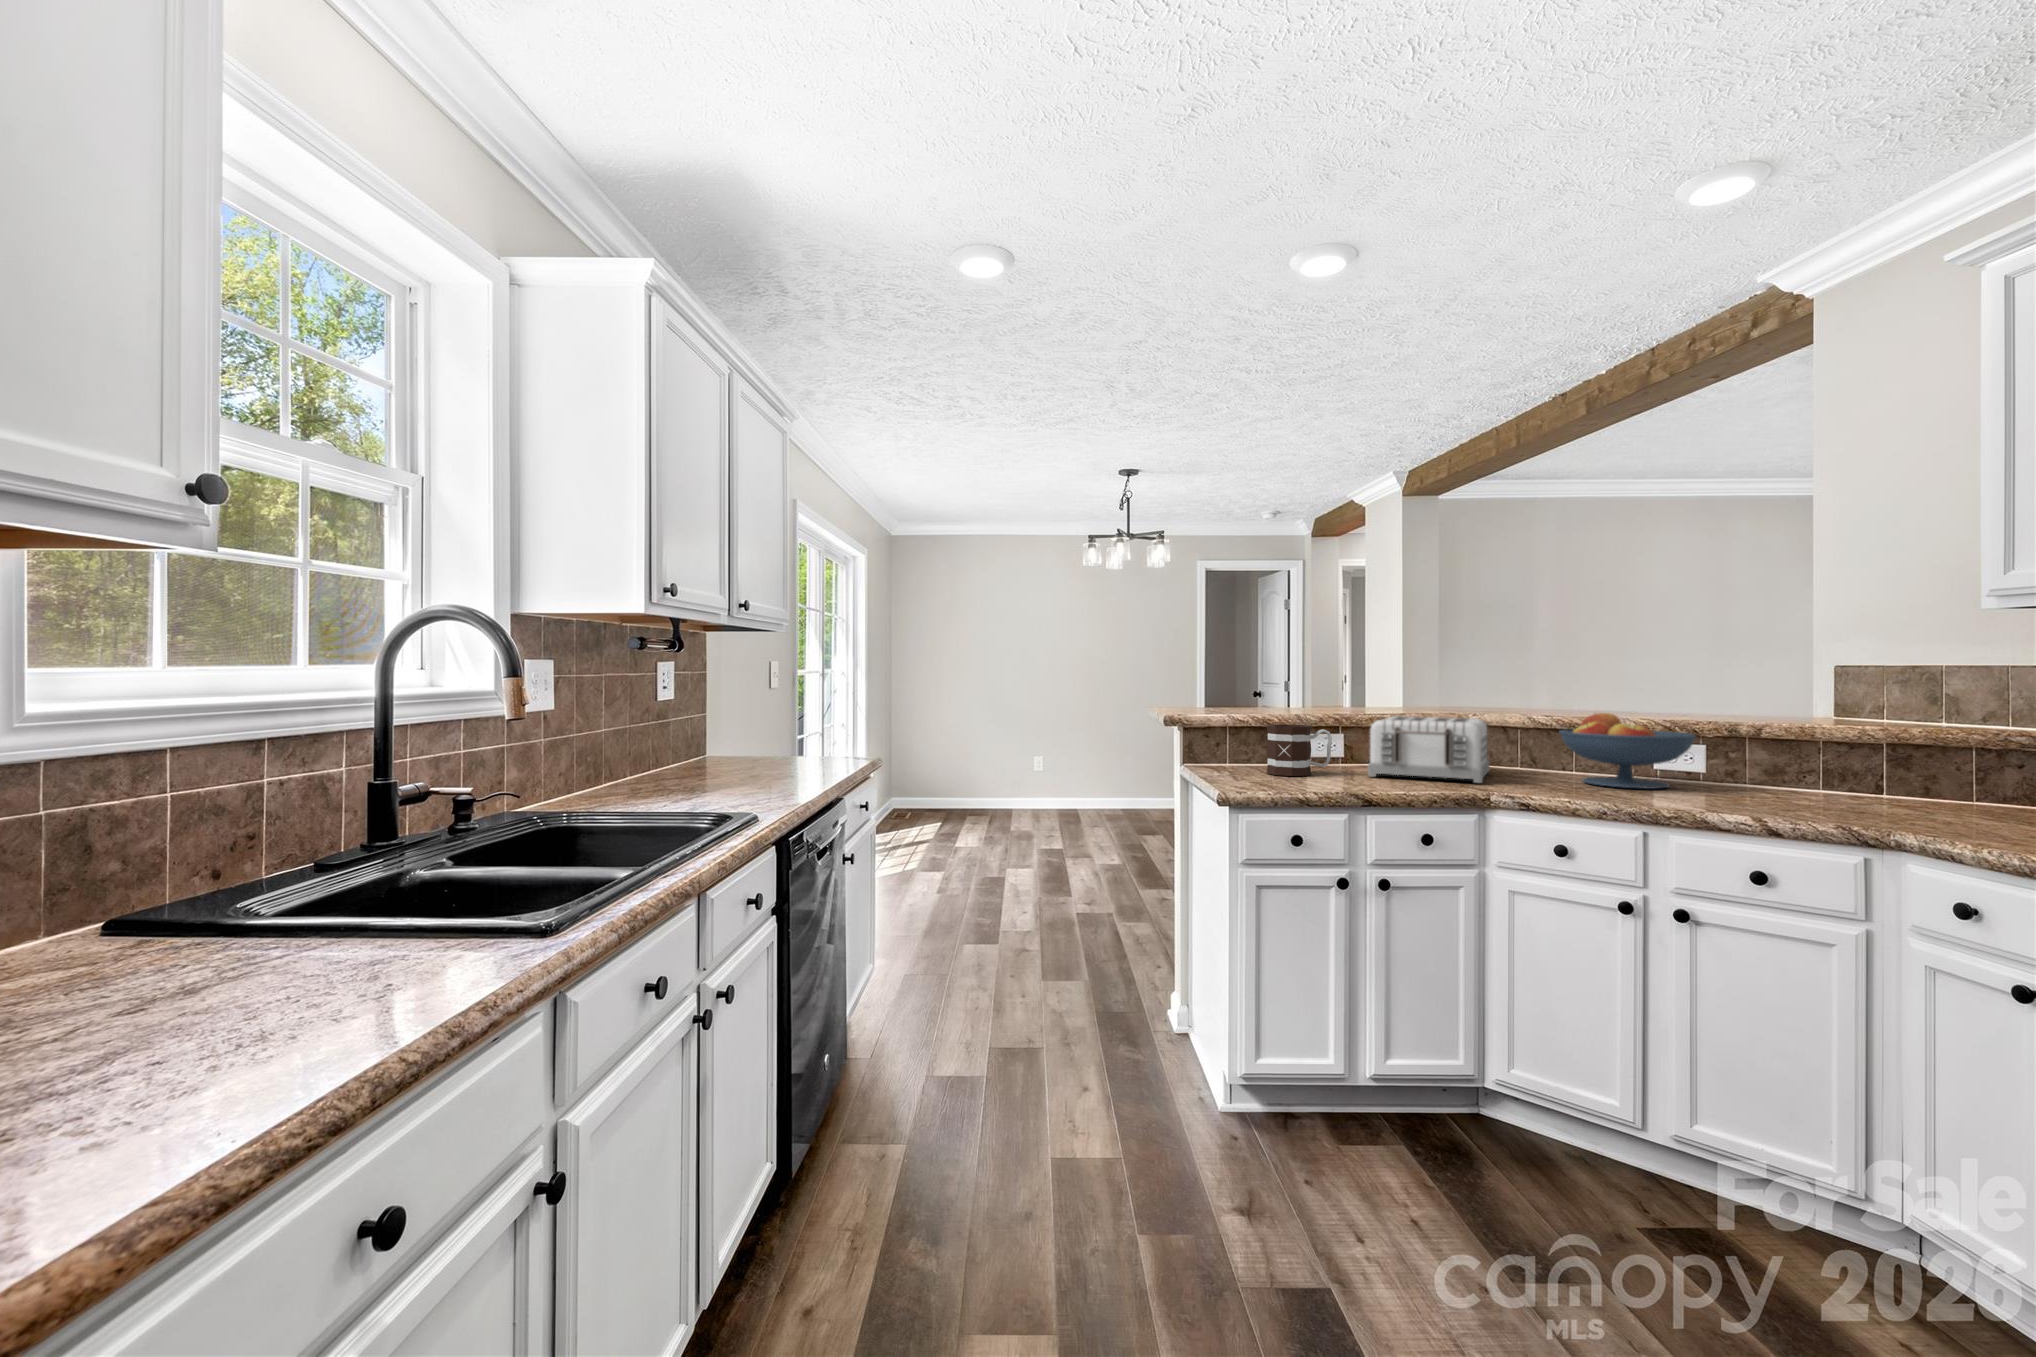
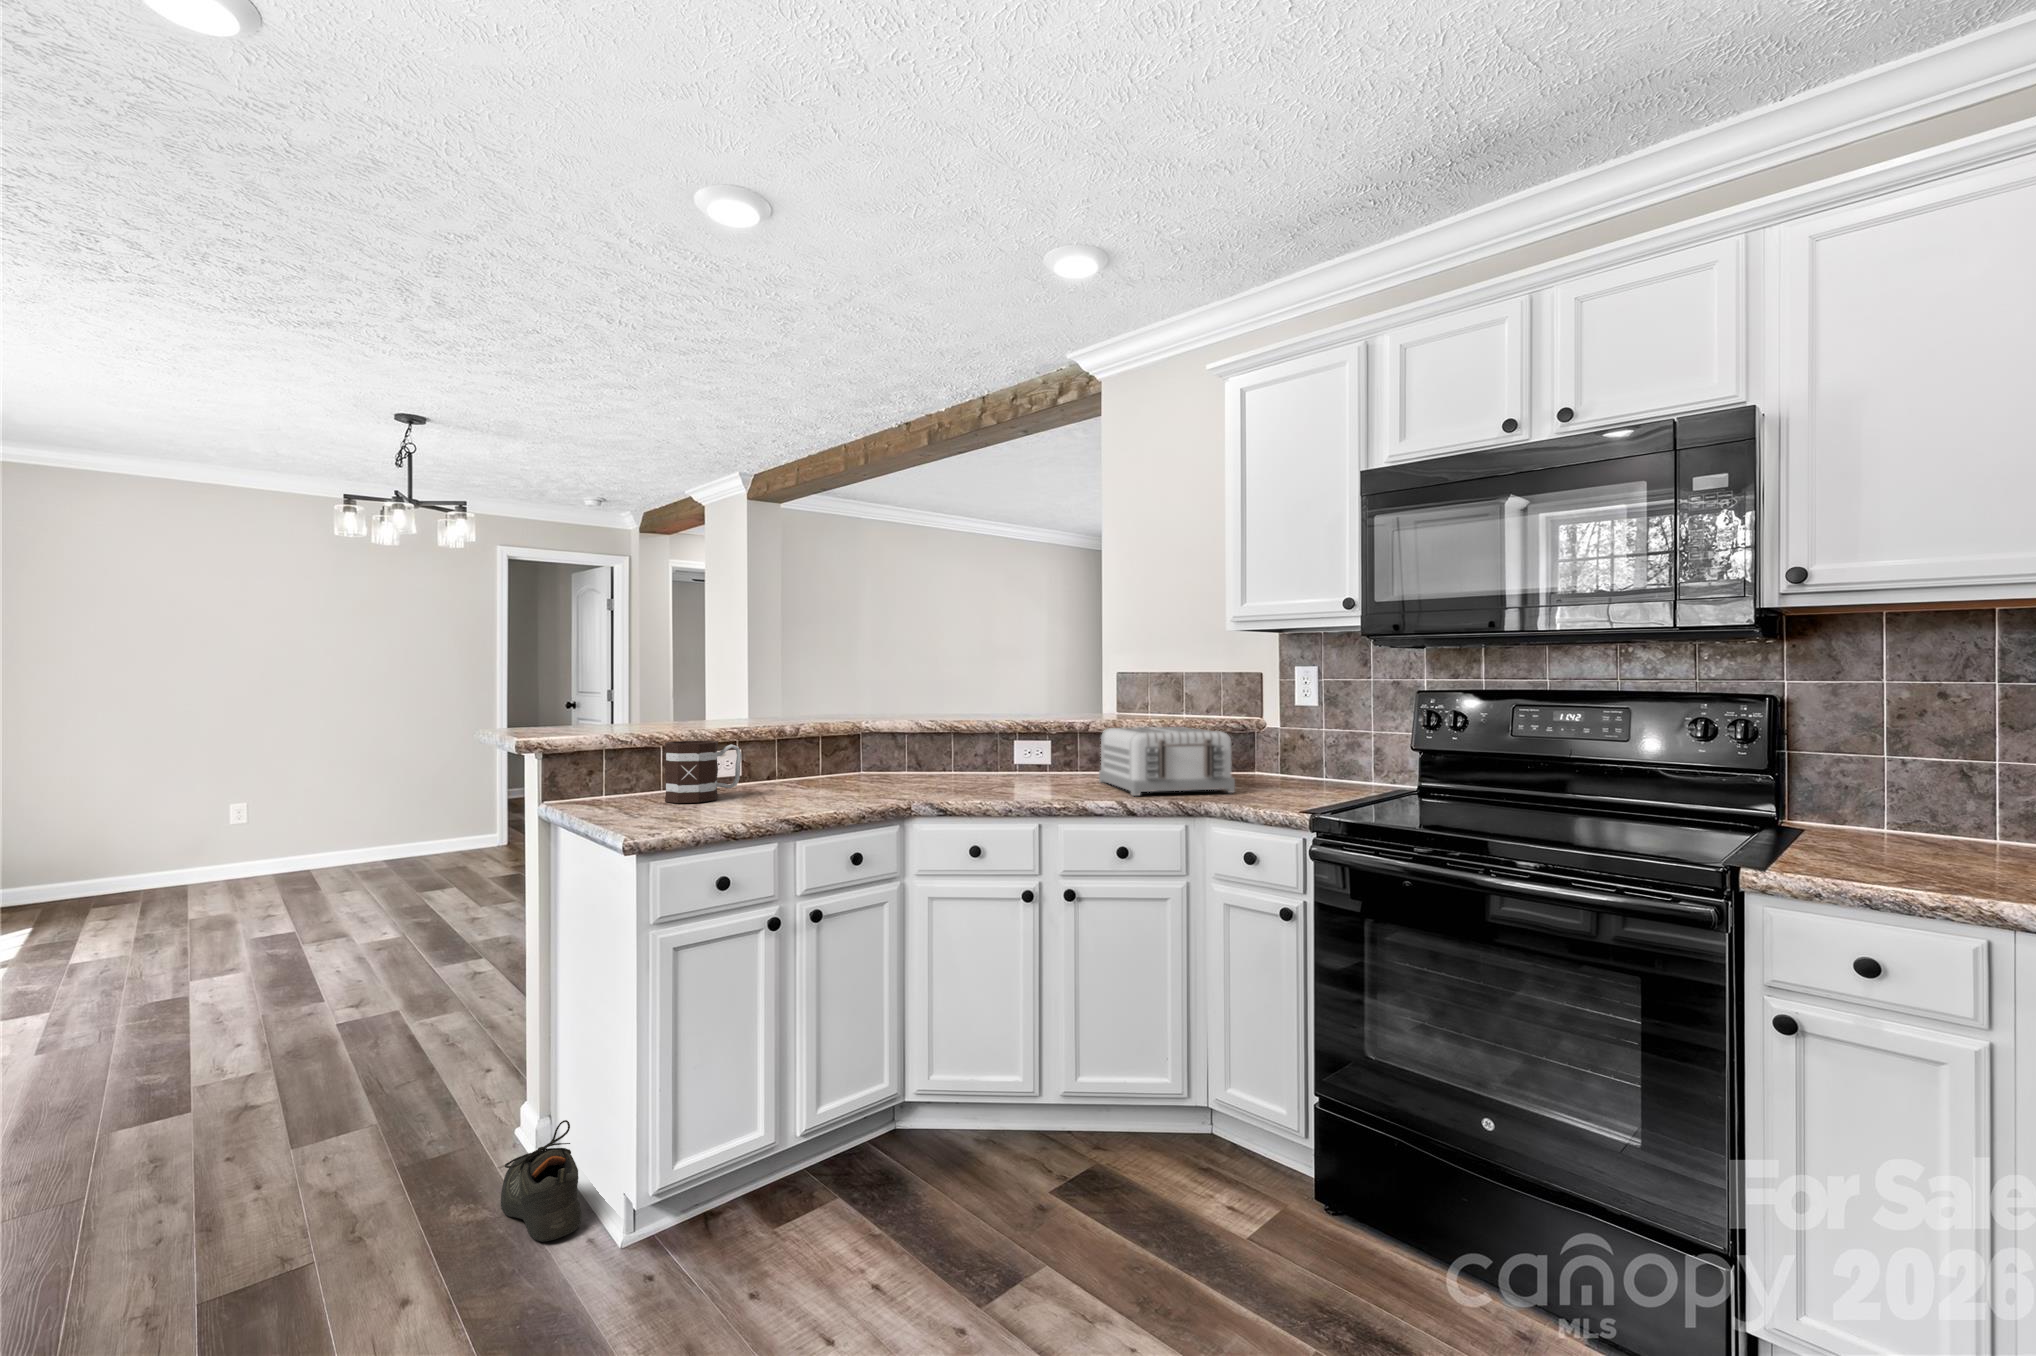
fruit bowl: present [1560,713,1696,789] -> none [950,715,1053,784]
toaster: present [1368,716,1490,783] -> present [1099,727,1235,796]
shoe: none [1149,1005,1196,1086] -> present [501,1120,581,1242]

